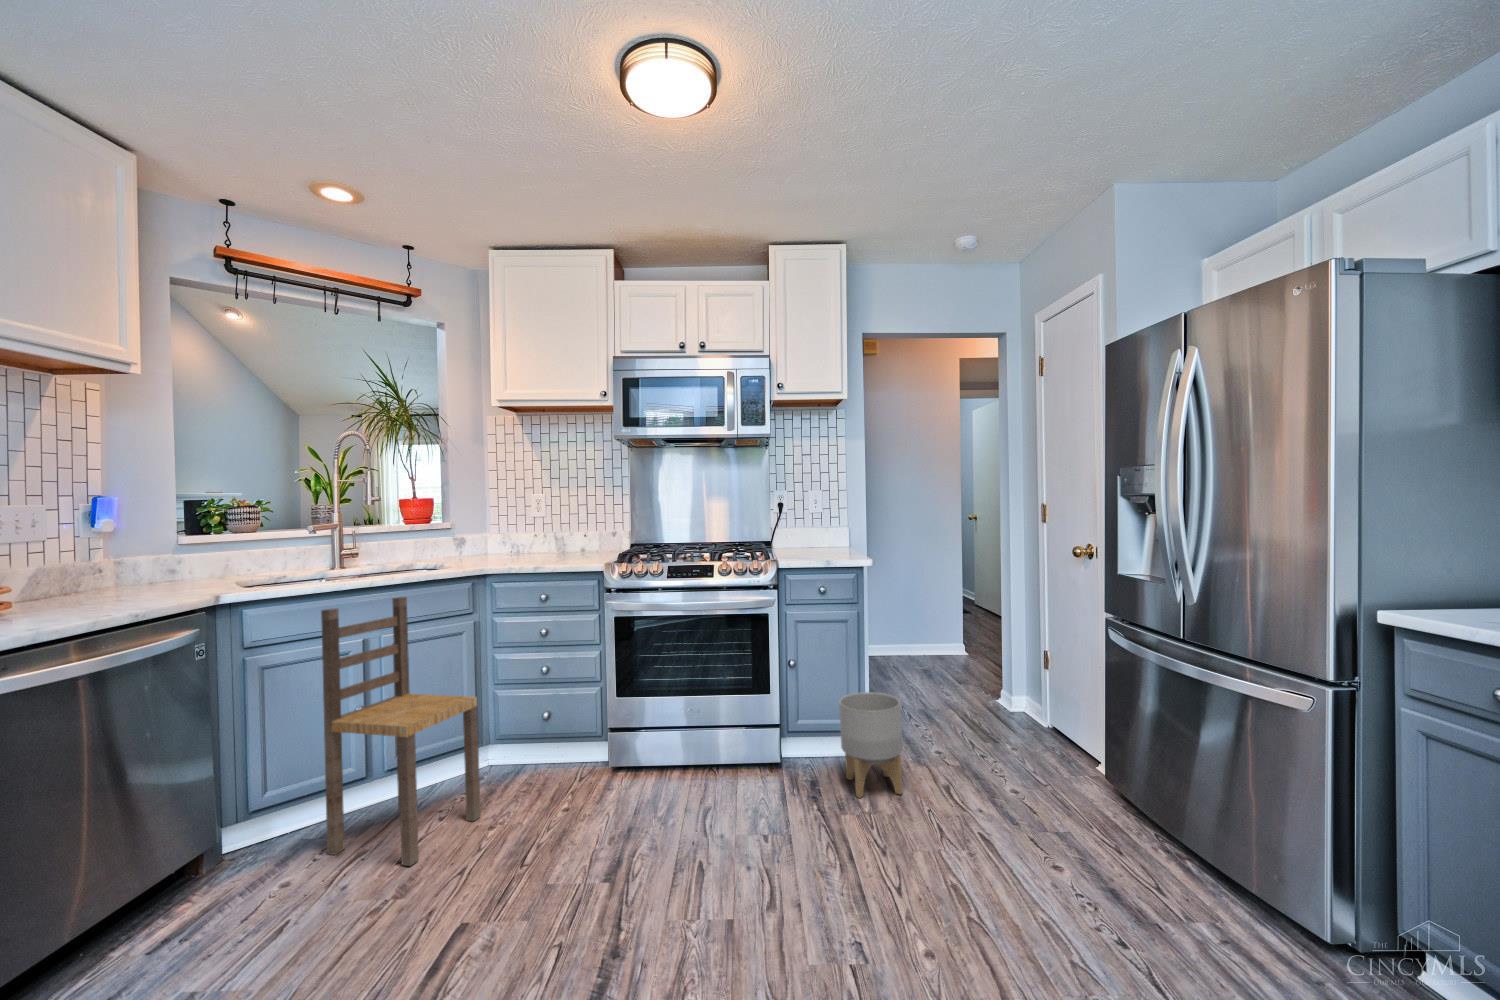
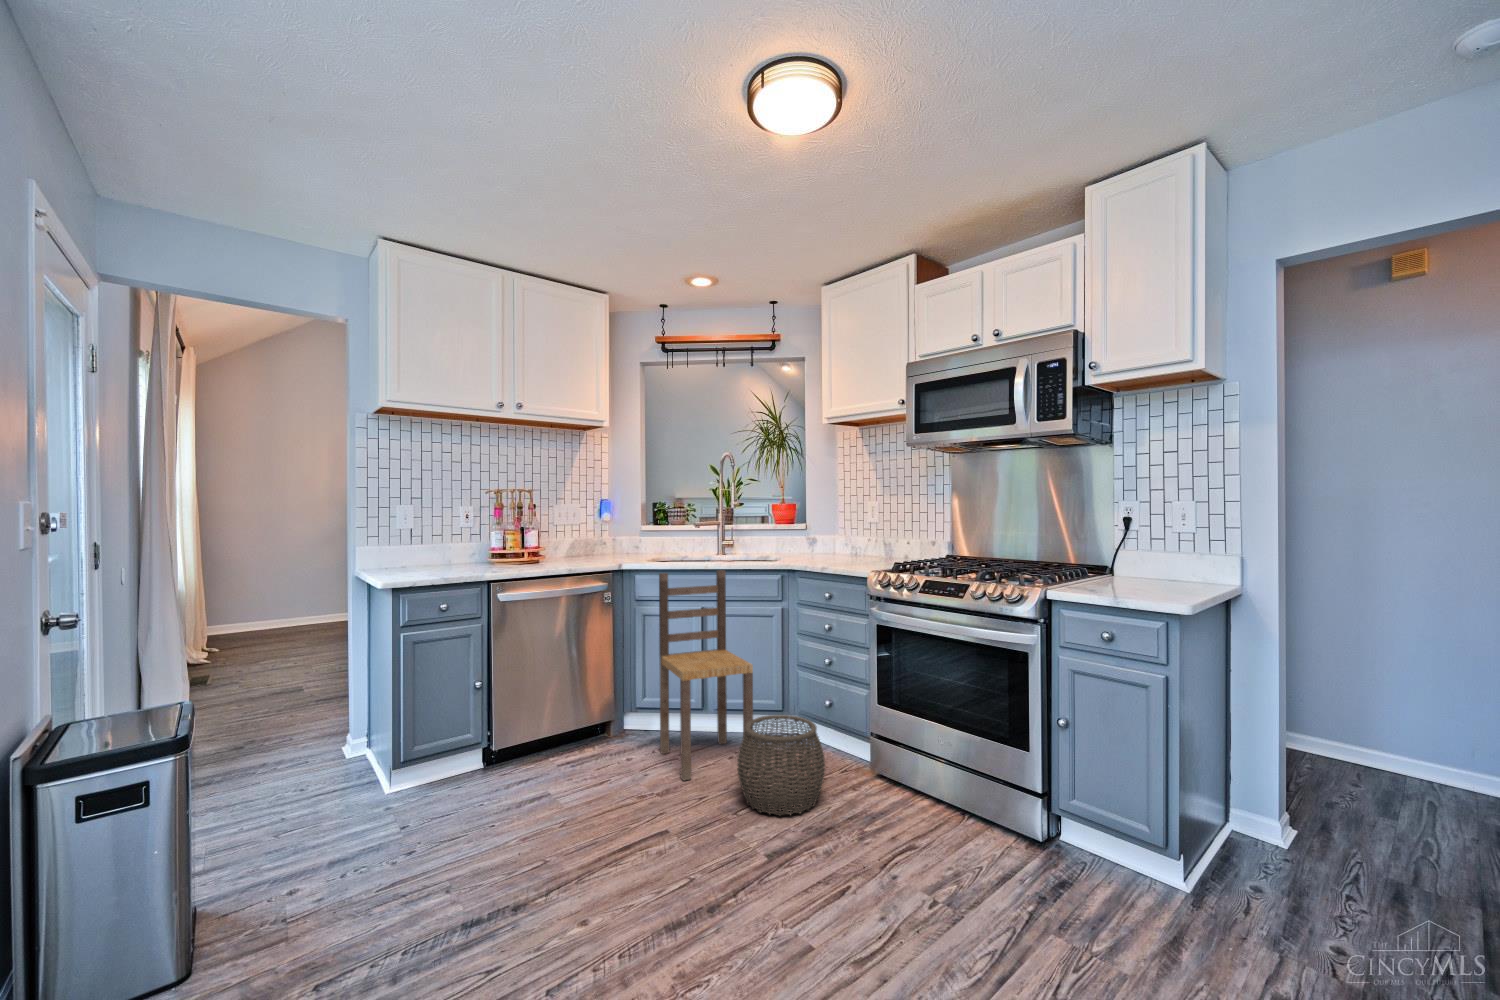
planter: present [839,692,903,798] -> none [1096,788,1201,962]
woven basket: none [499,734,599,850] -> present [737,715,825,816]

